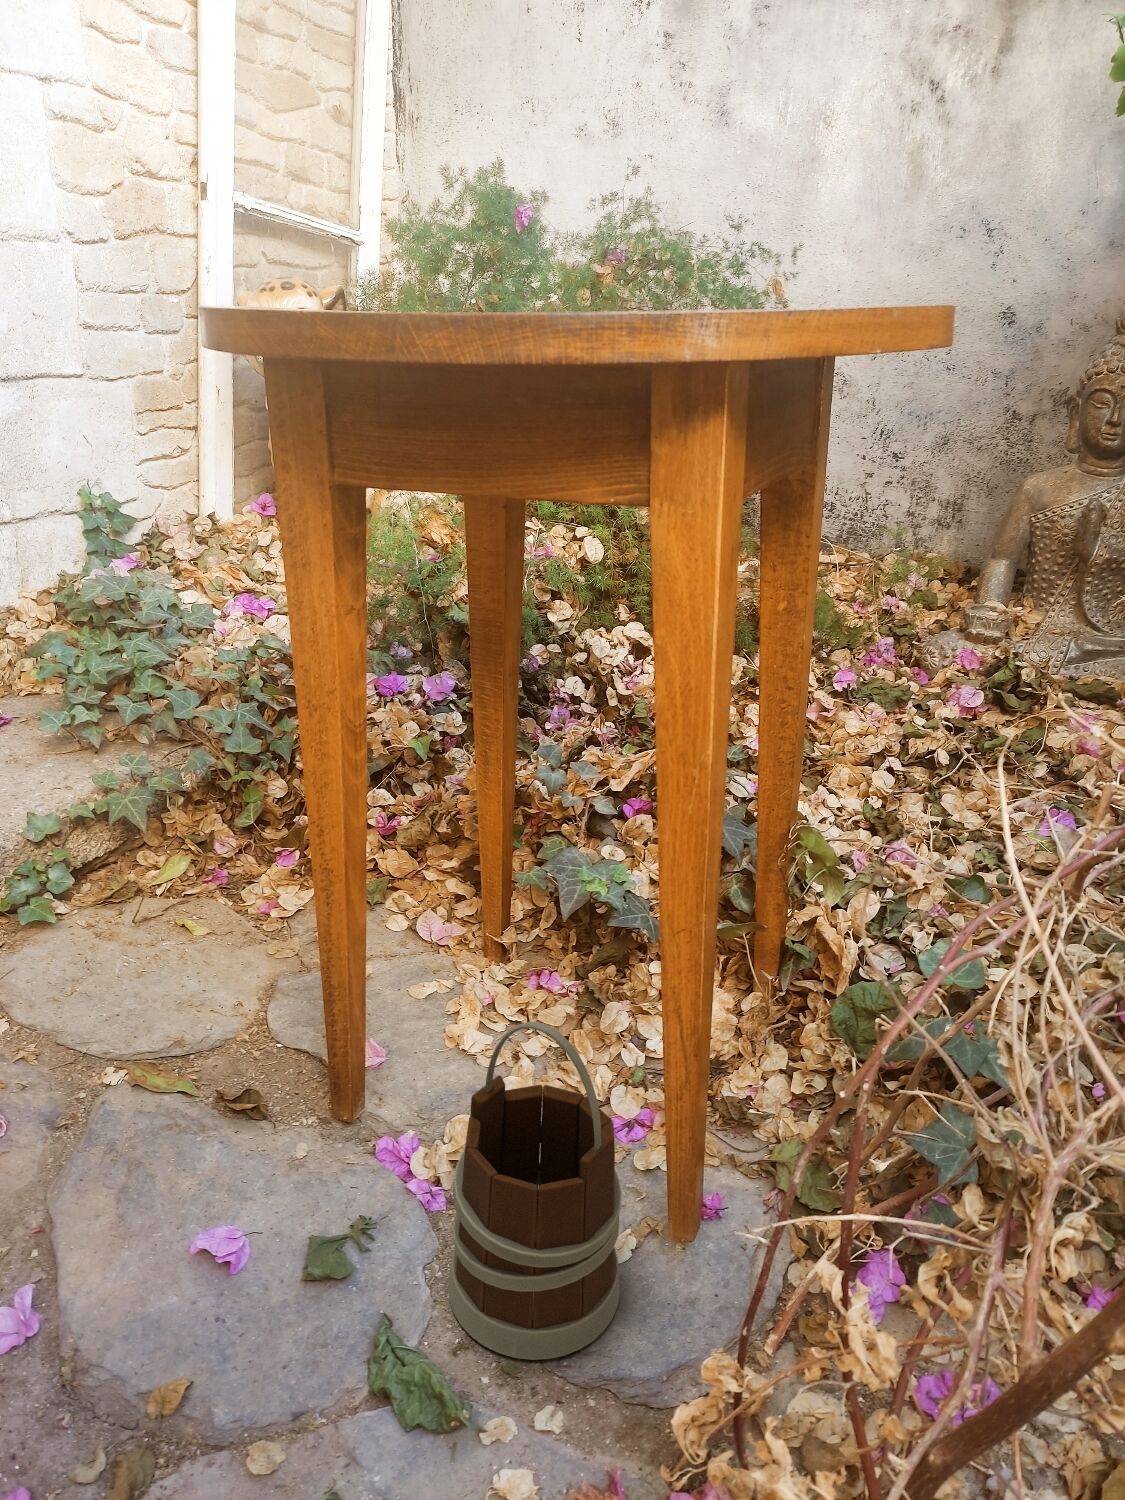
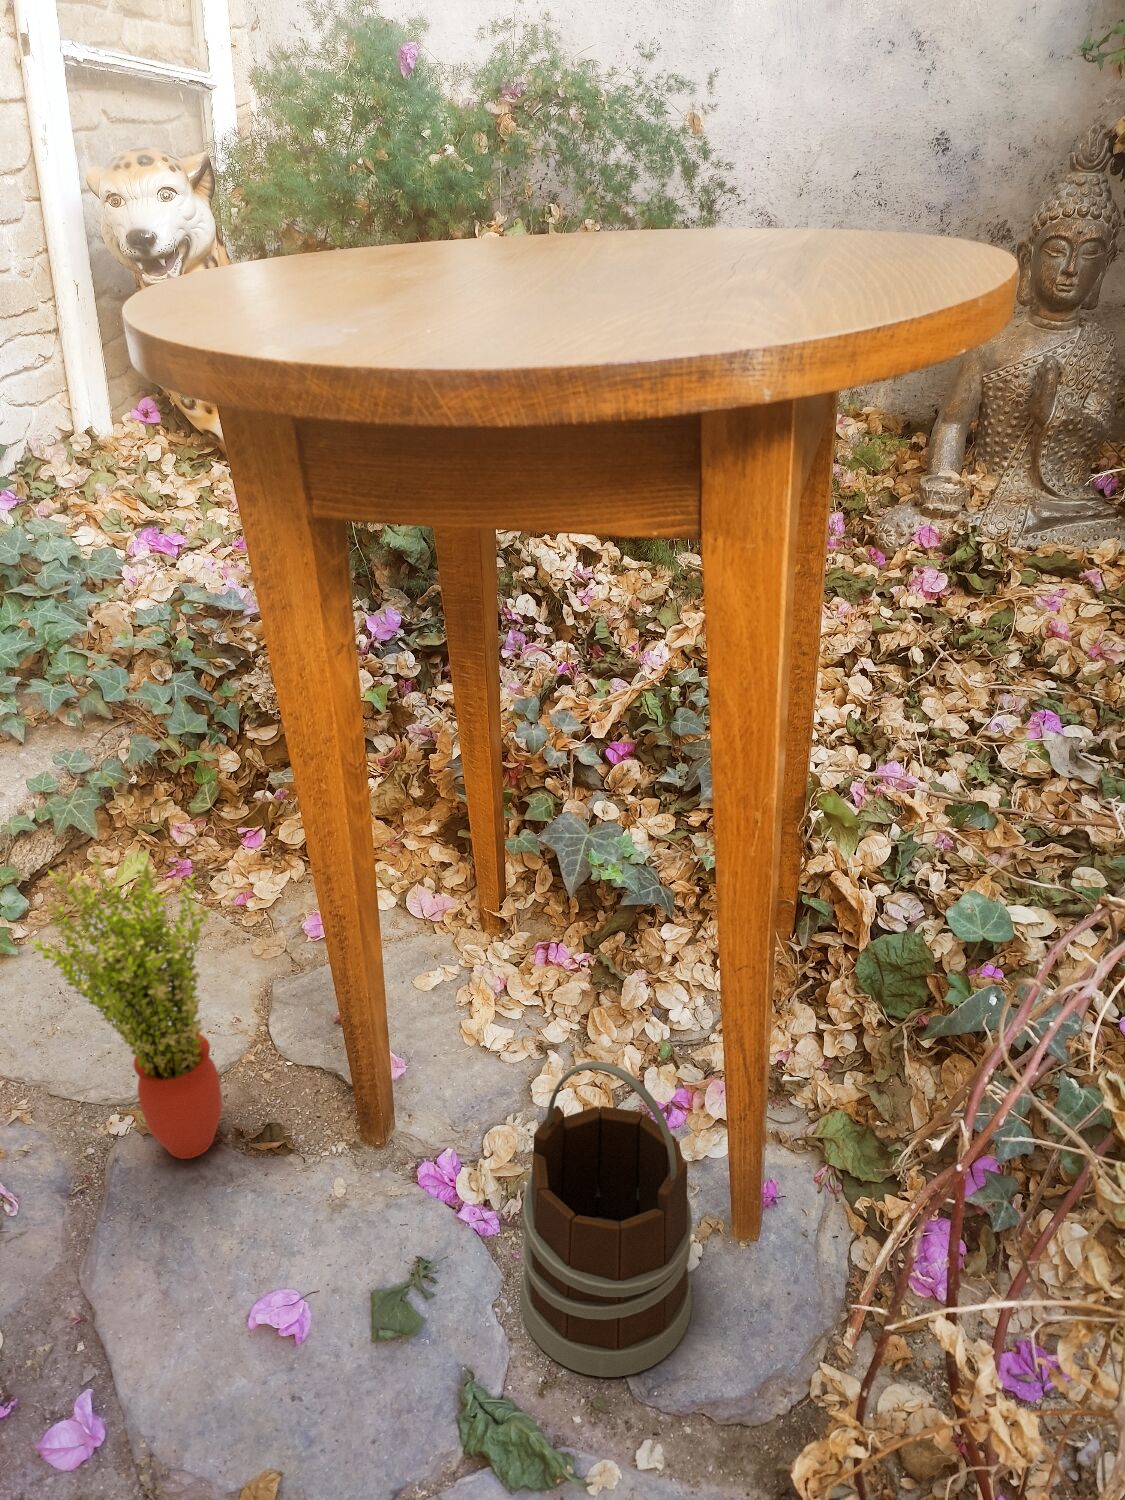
potted plant: none [34,798,207,1115] -> present [29,854,222,1159]

